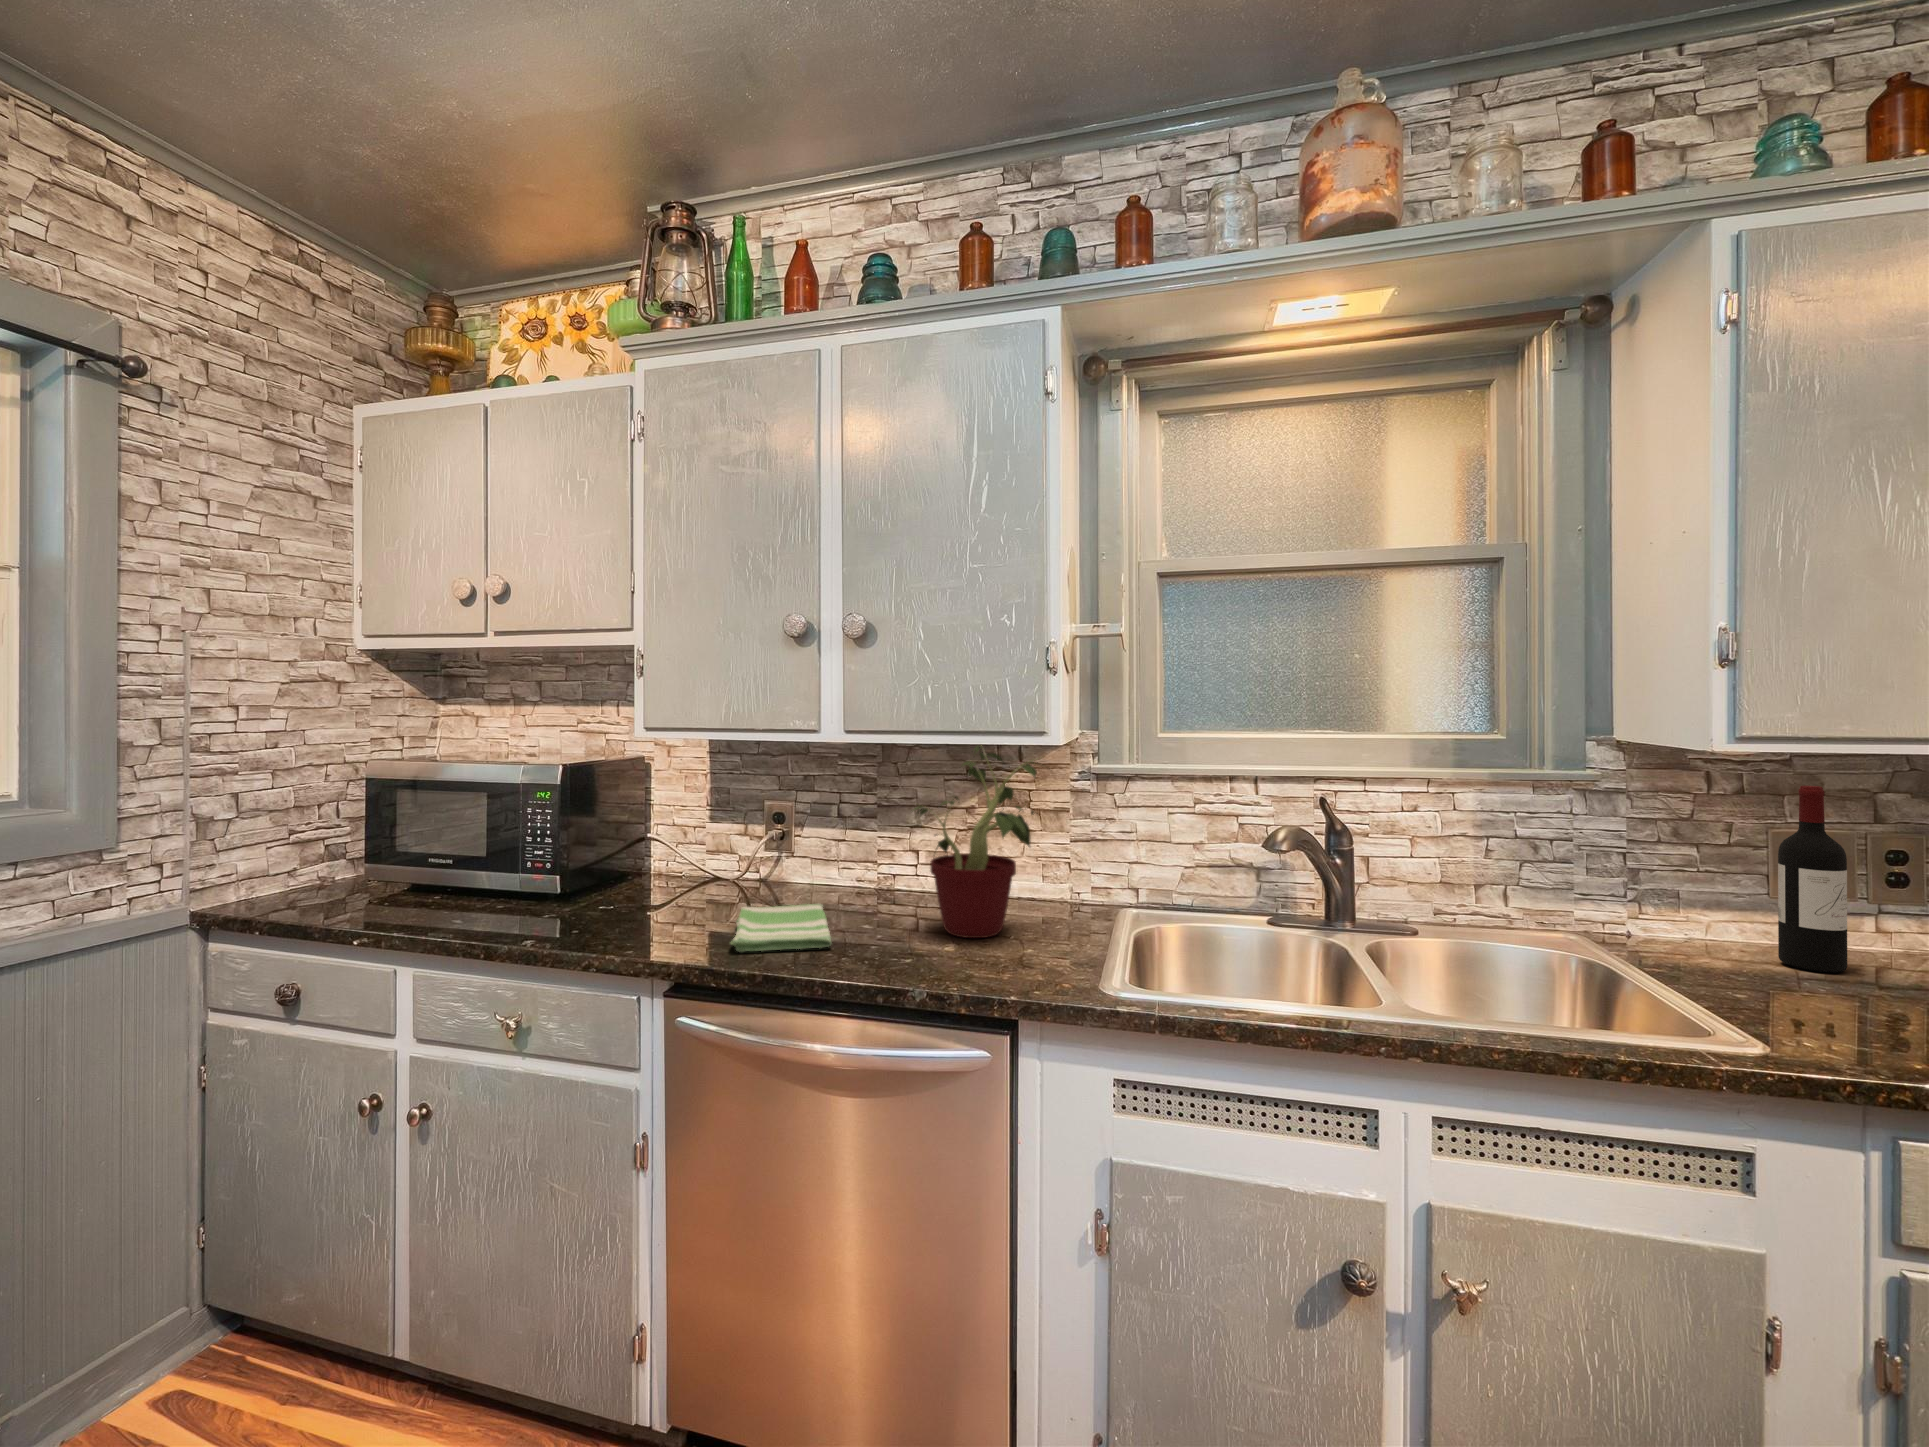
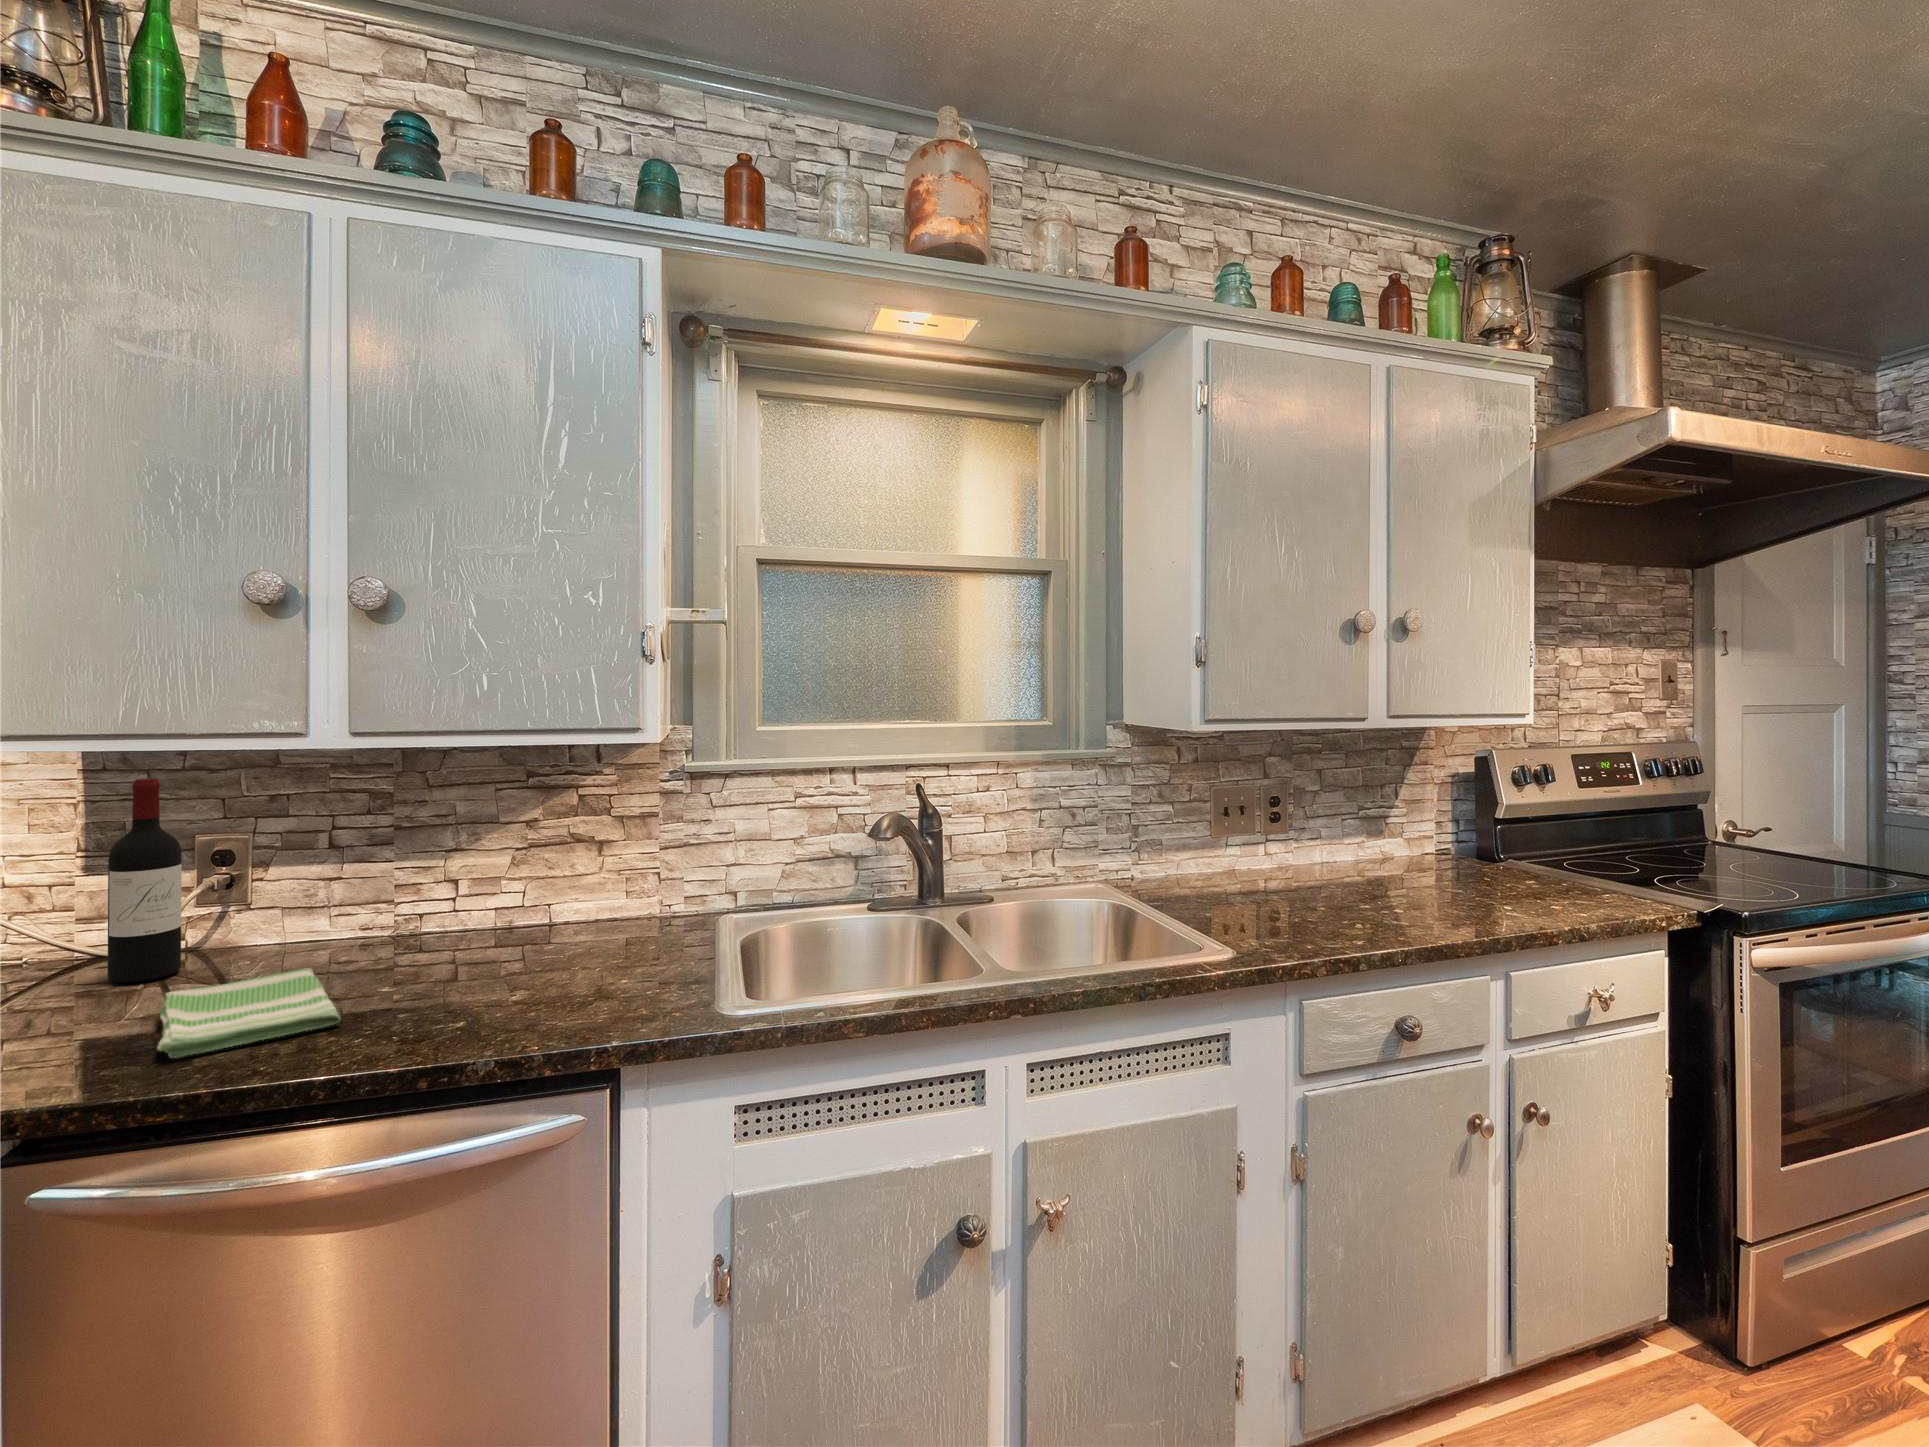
potted plant: present [914,745,1050,938] -> none [458,745,645,979]
wine bottle: present [1778,786,1847,973] -> present [107,778,182,983]

